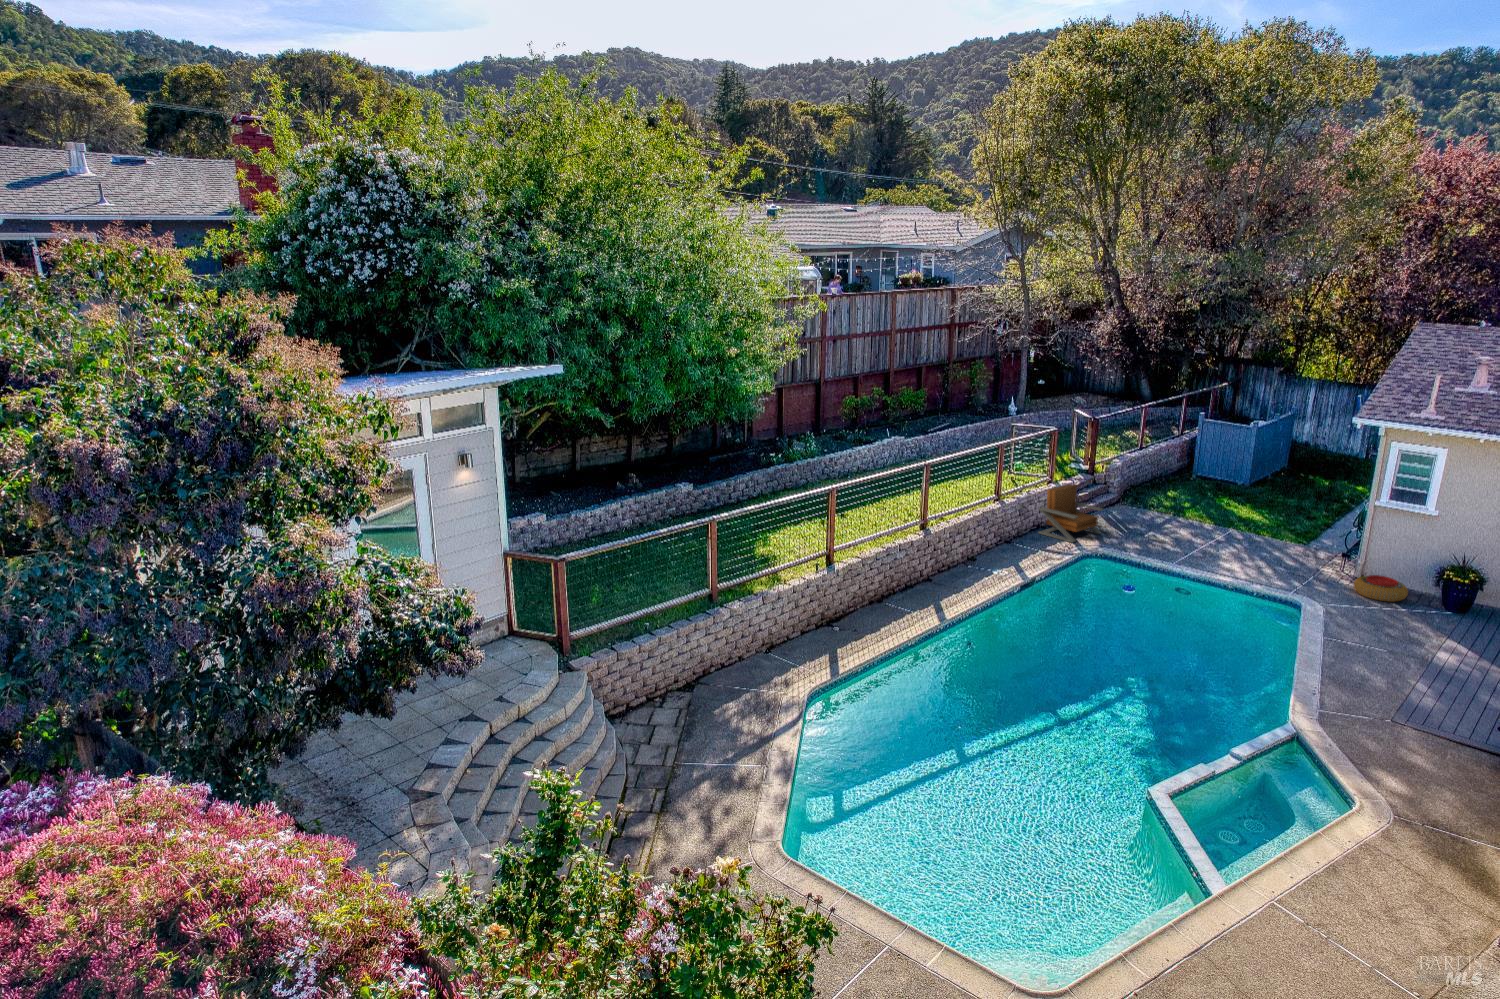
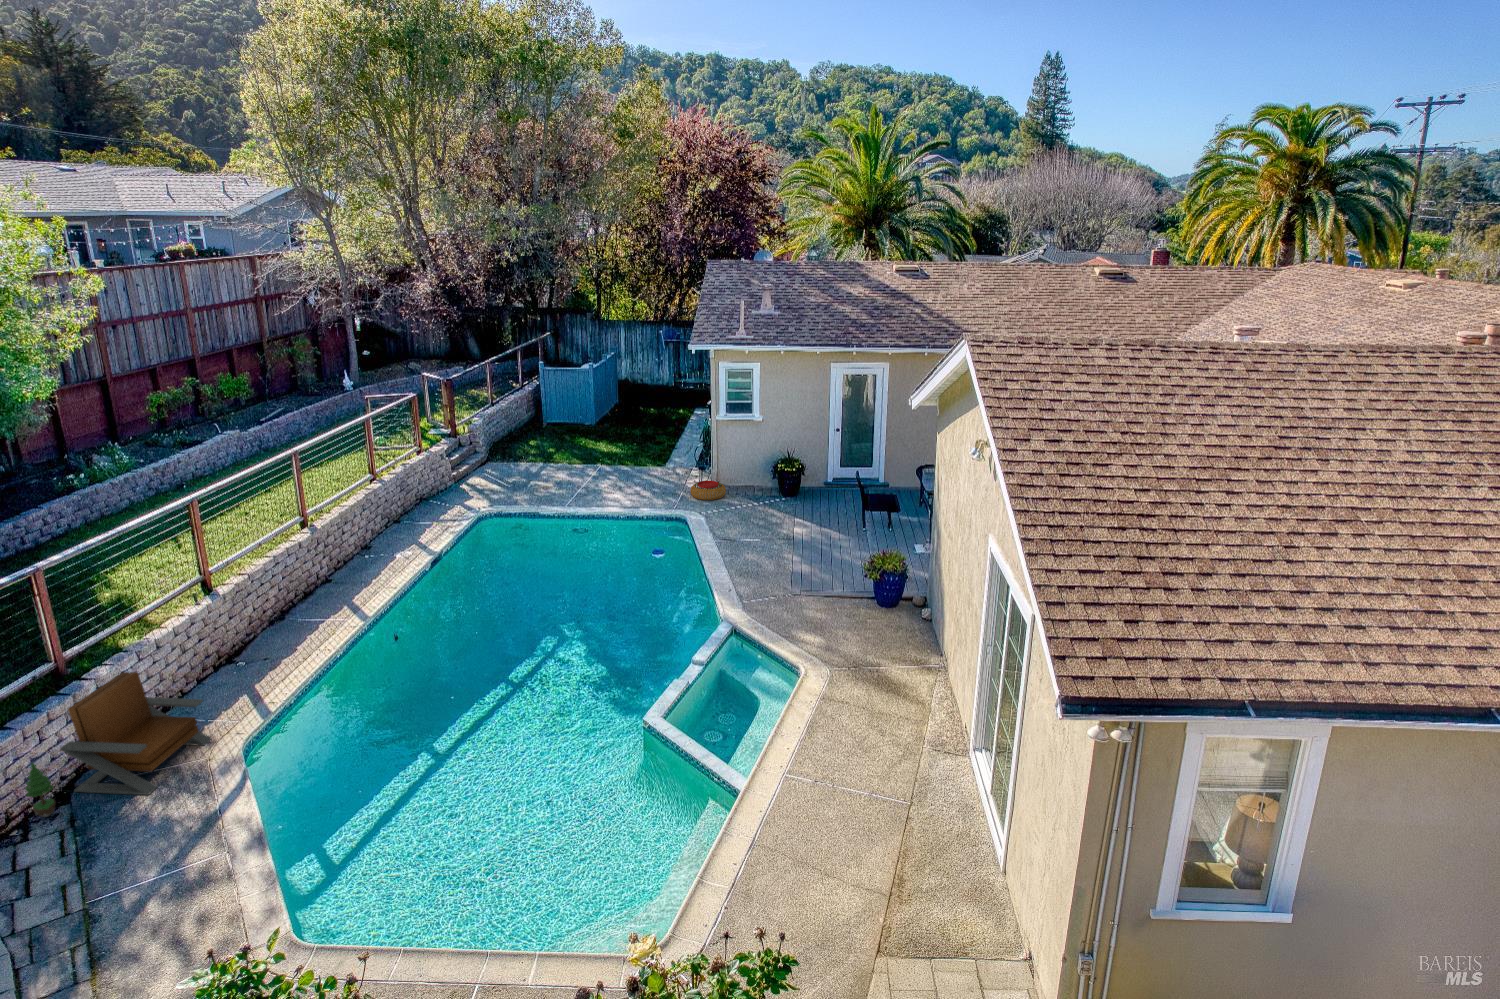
lounge chair: present [1039,484,1103,543] -> present [60,672,211,795]
potted tree: none [668,652,685,695] -> present [25,763,56,817]

